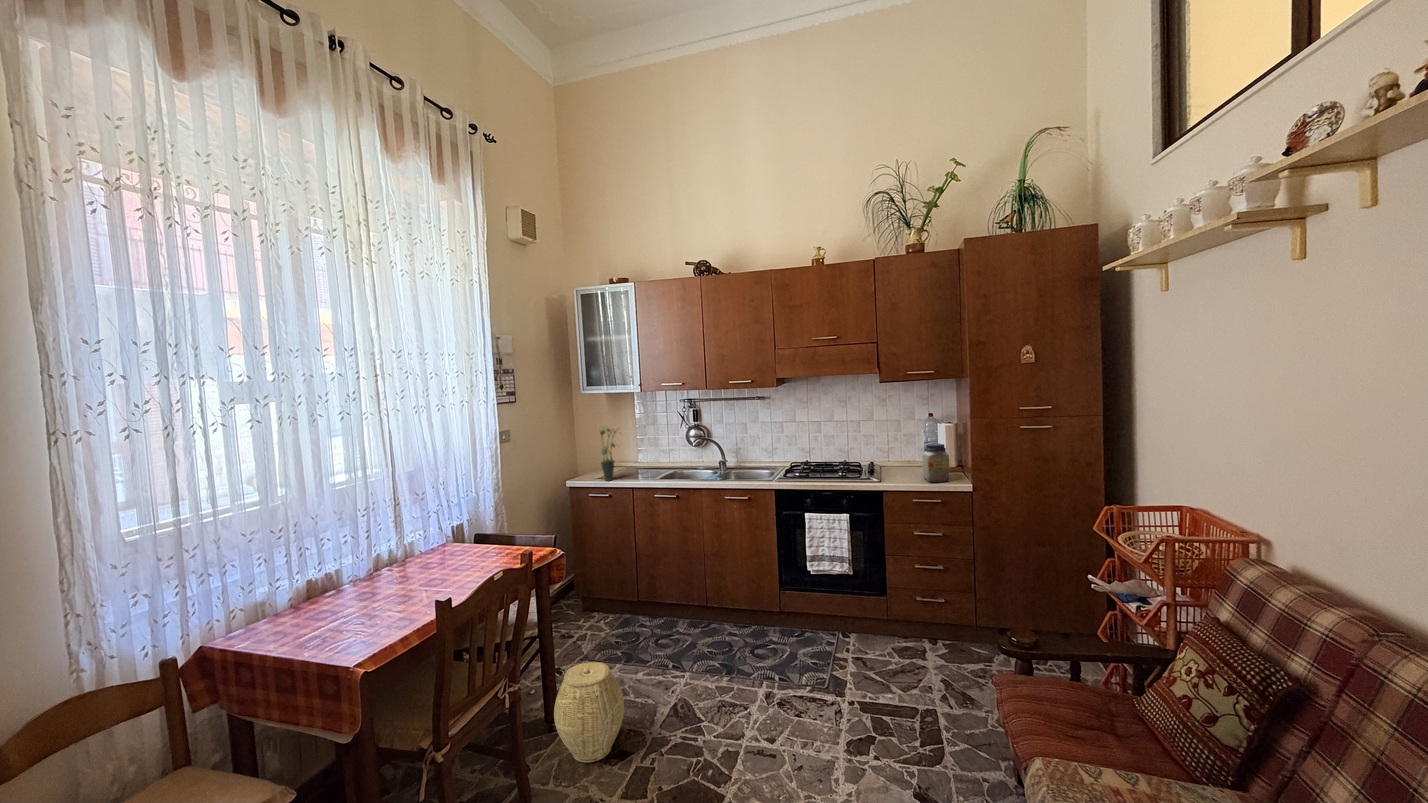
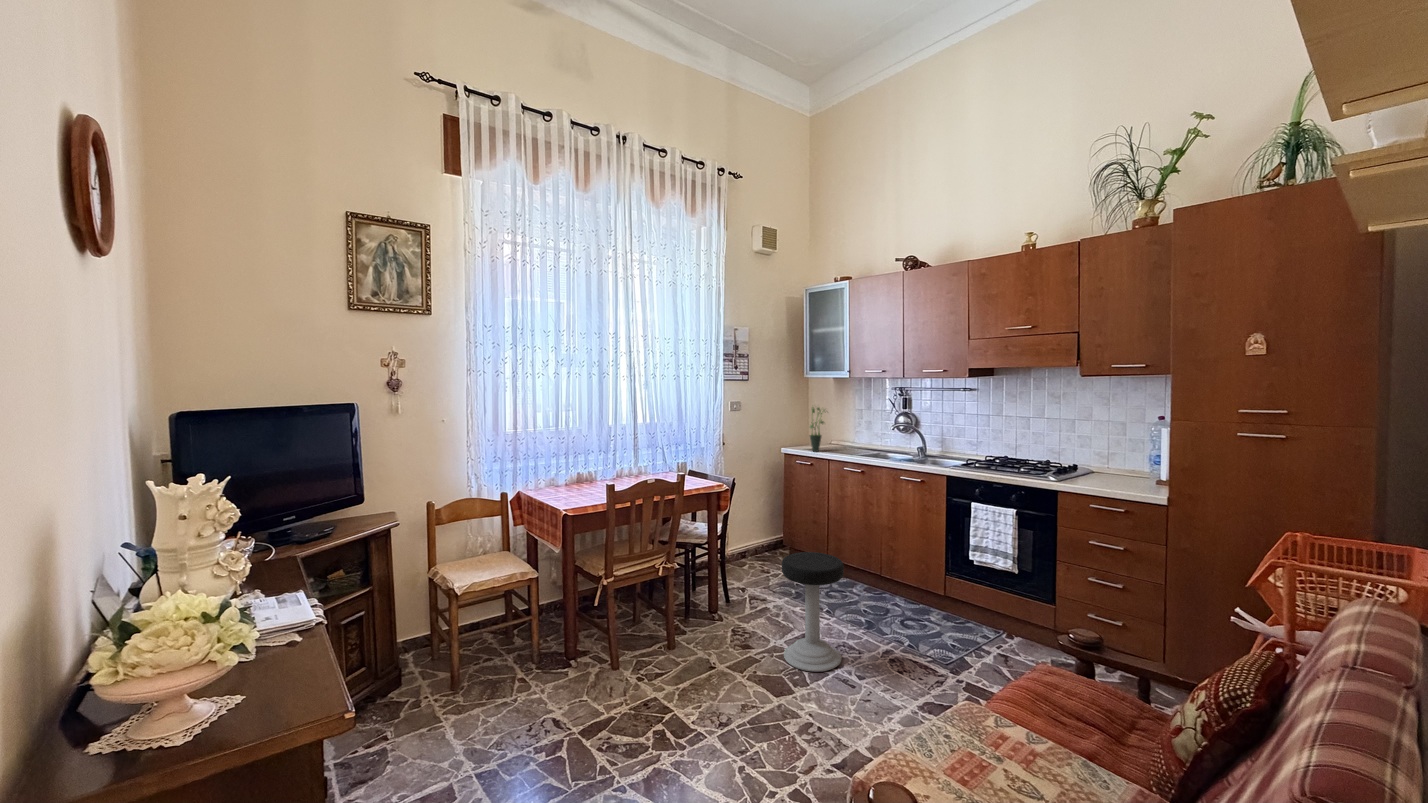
jar: present [922,443,949,482] -> none [1113,447,1144,491]
stool: none [662,608,738,758] -> present [782,552,844,672]
woven basket: present [554,662,624,763] -> none [704,572,756,644]

